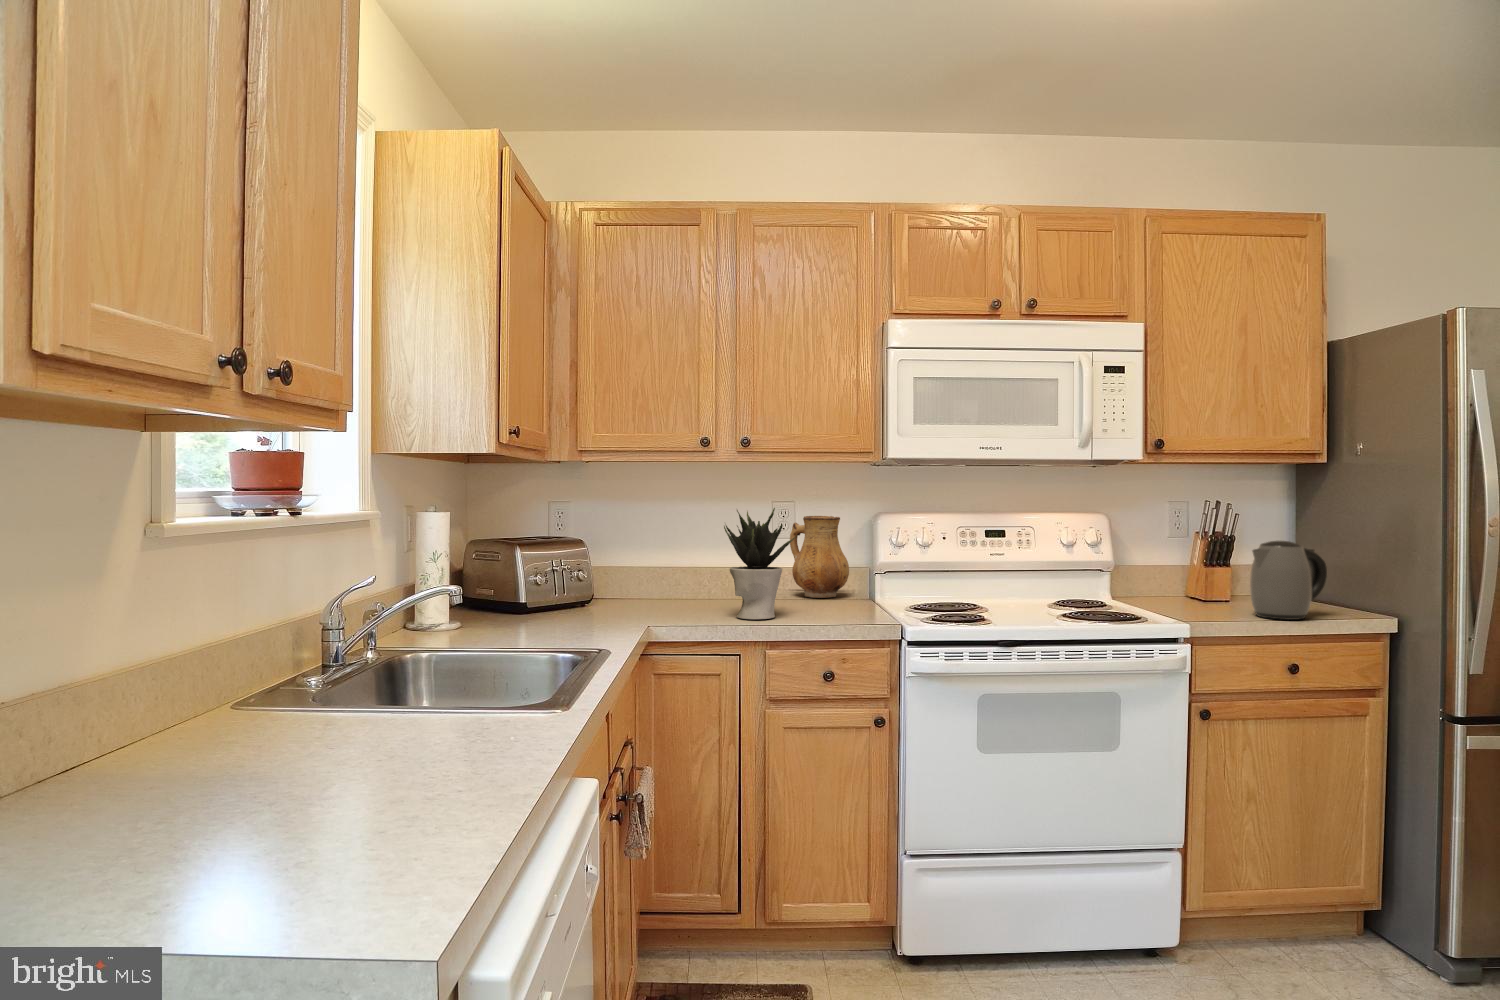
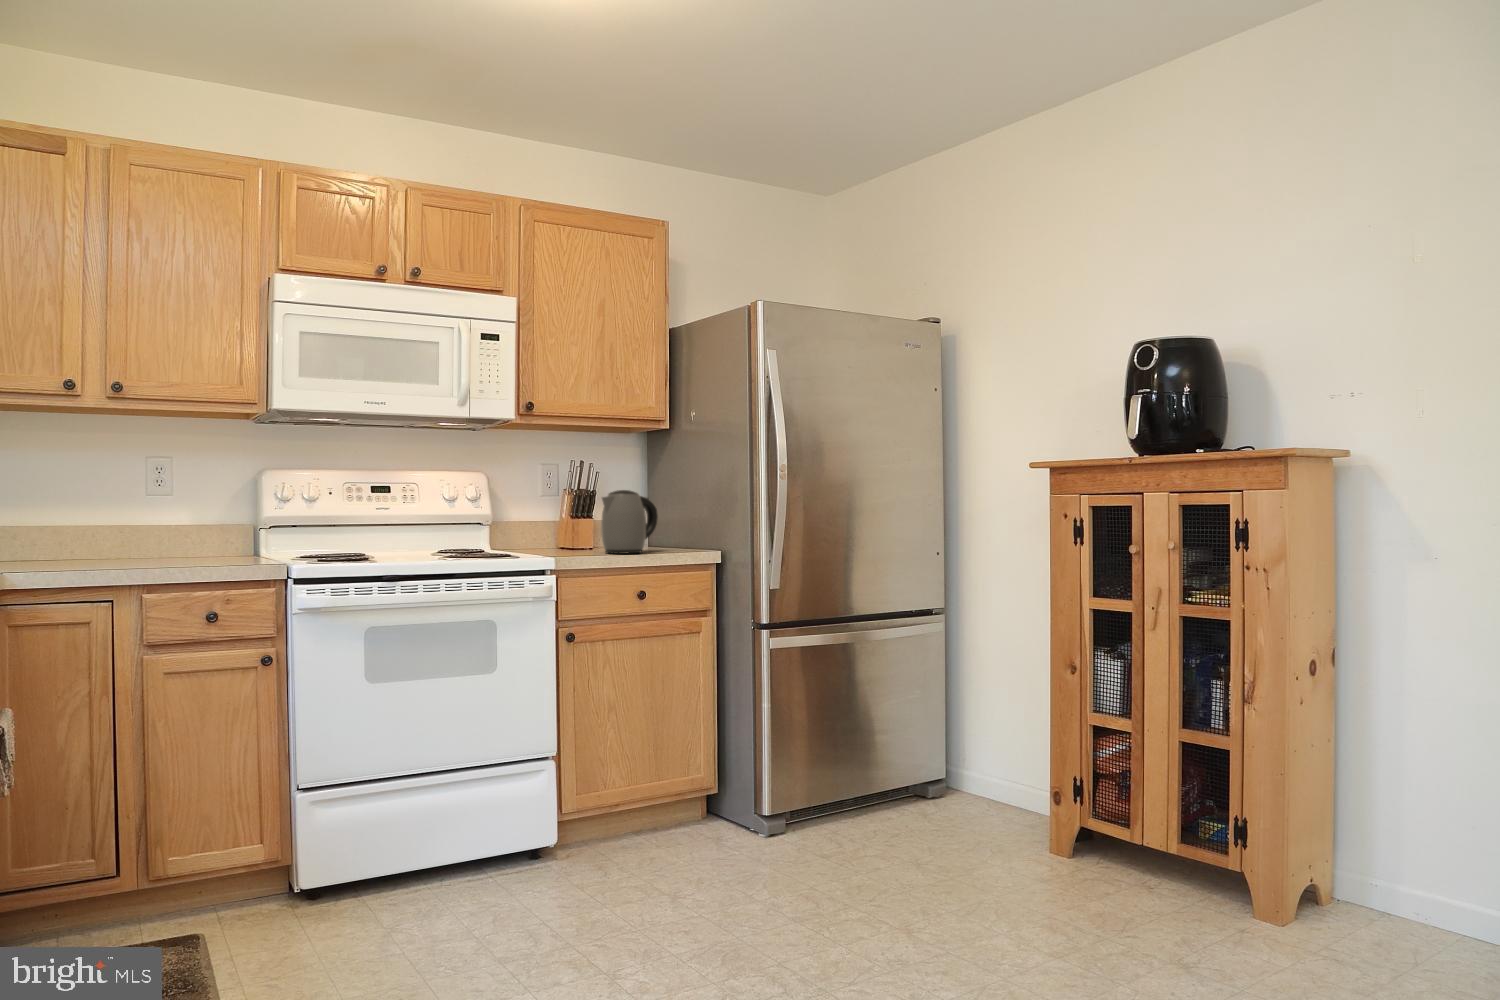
potted plant: present [724,508,795,619] -> none [78,450,169,568]
ceramic pitcher: present [790,516,849,598] -> none [158,471,228,555]

